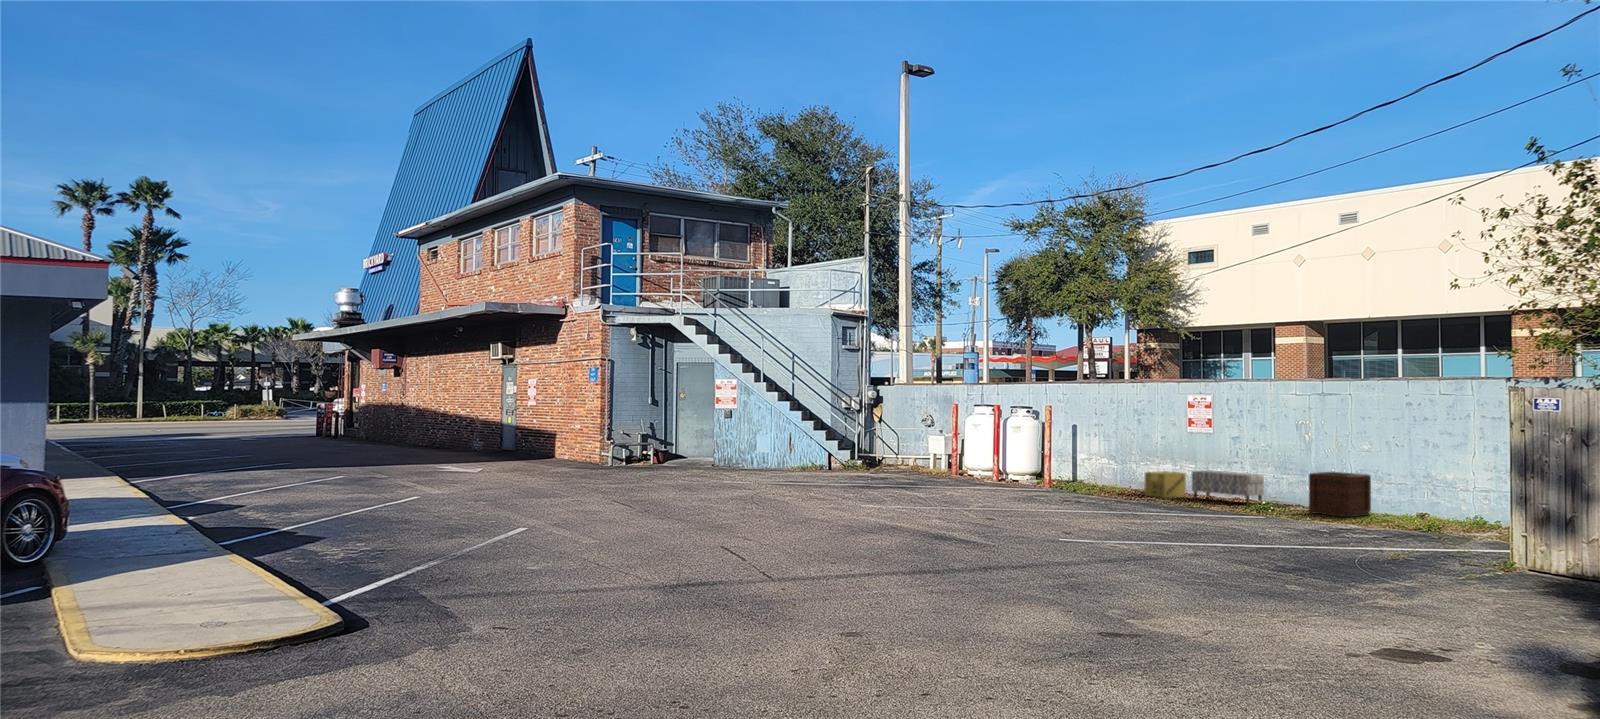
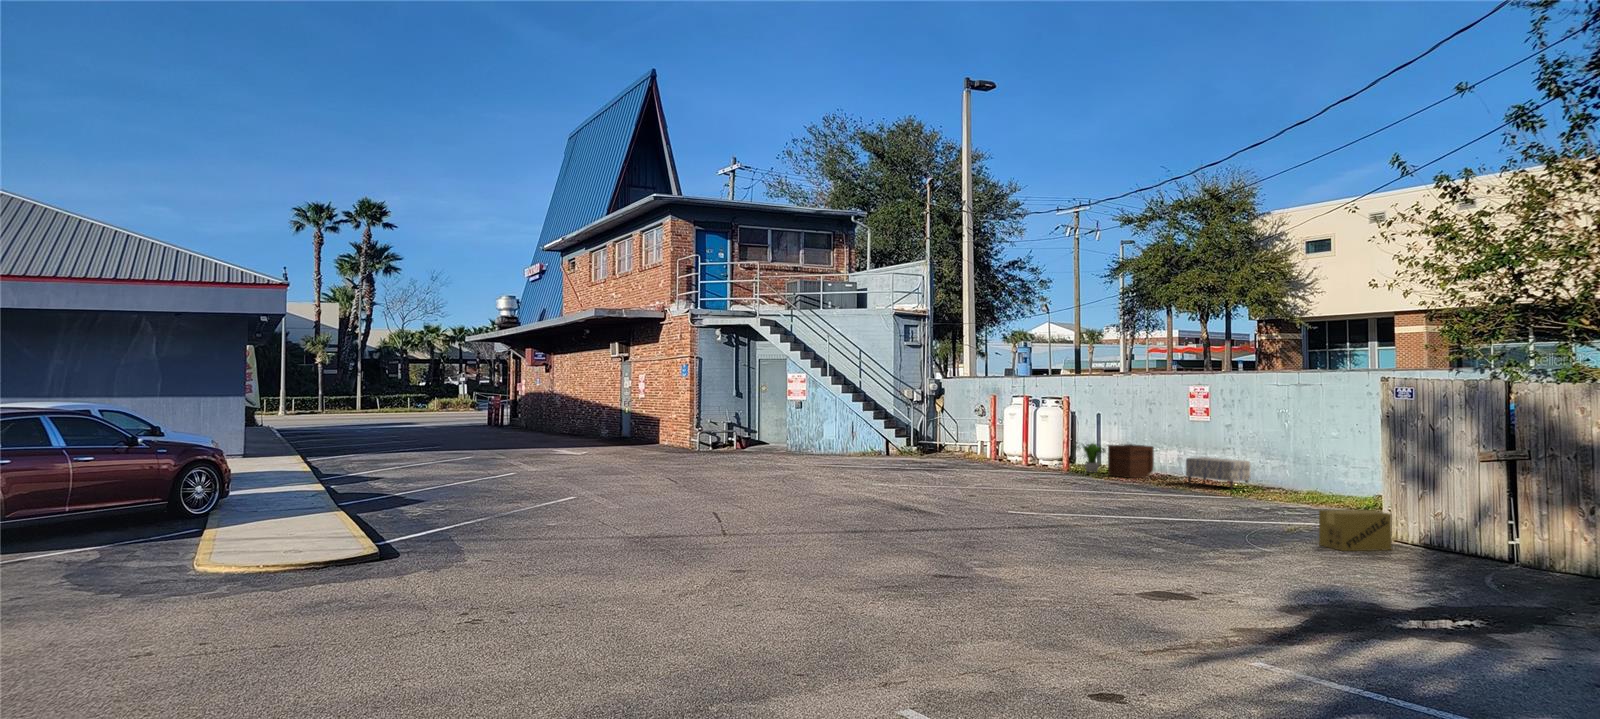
potted plant: none [1051,454,1091,487] -> present [1076,443,1106,473]
cardboard box: present [1145,471,1186,498] -> present [1319,509,1392,551]
wooden crate: present [1309,472,1371,517] -> present [1108,444,1154,478]

